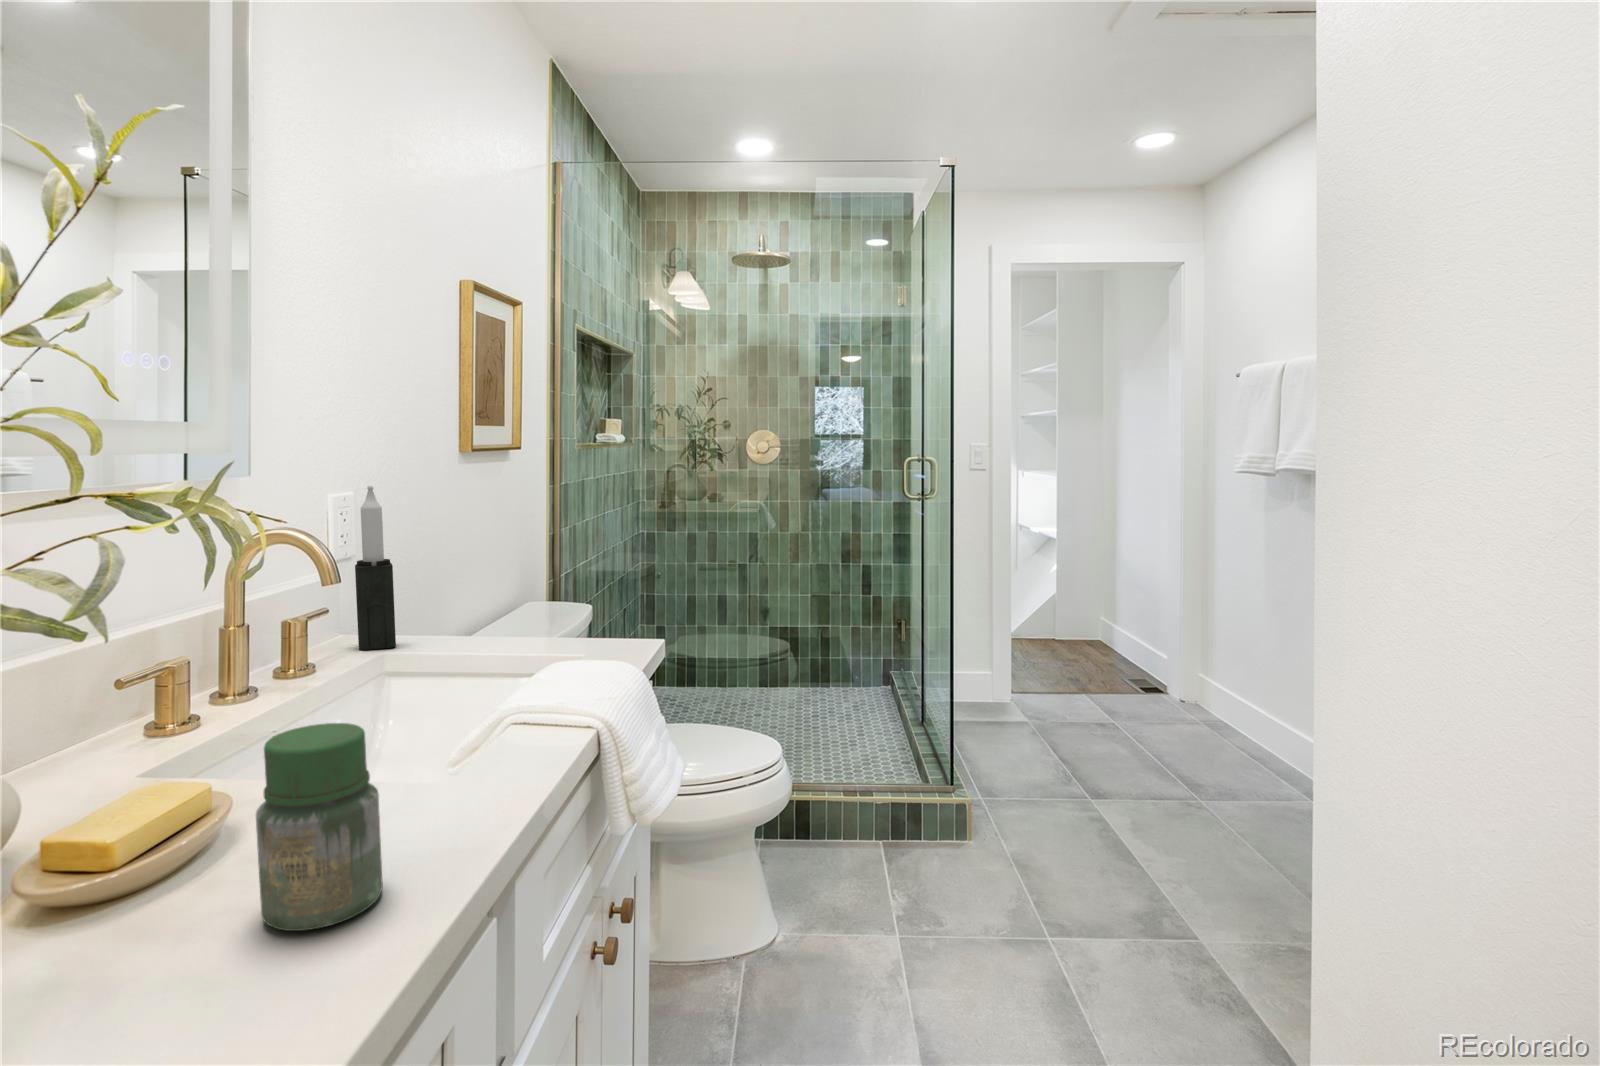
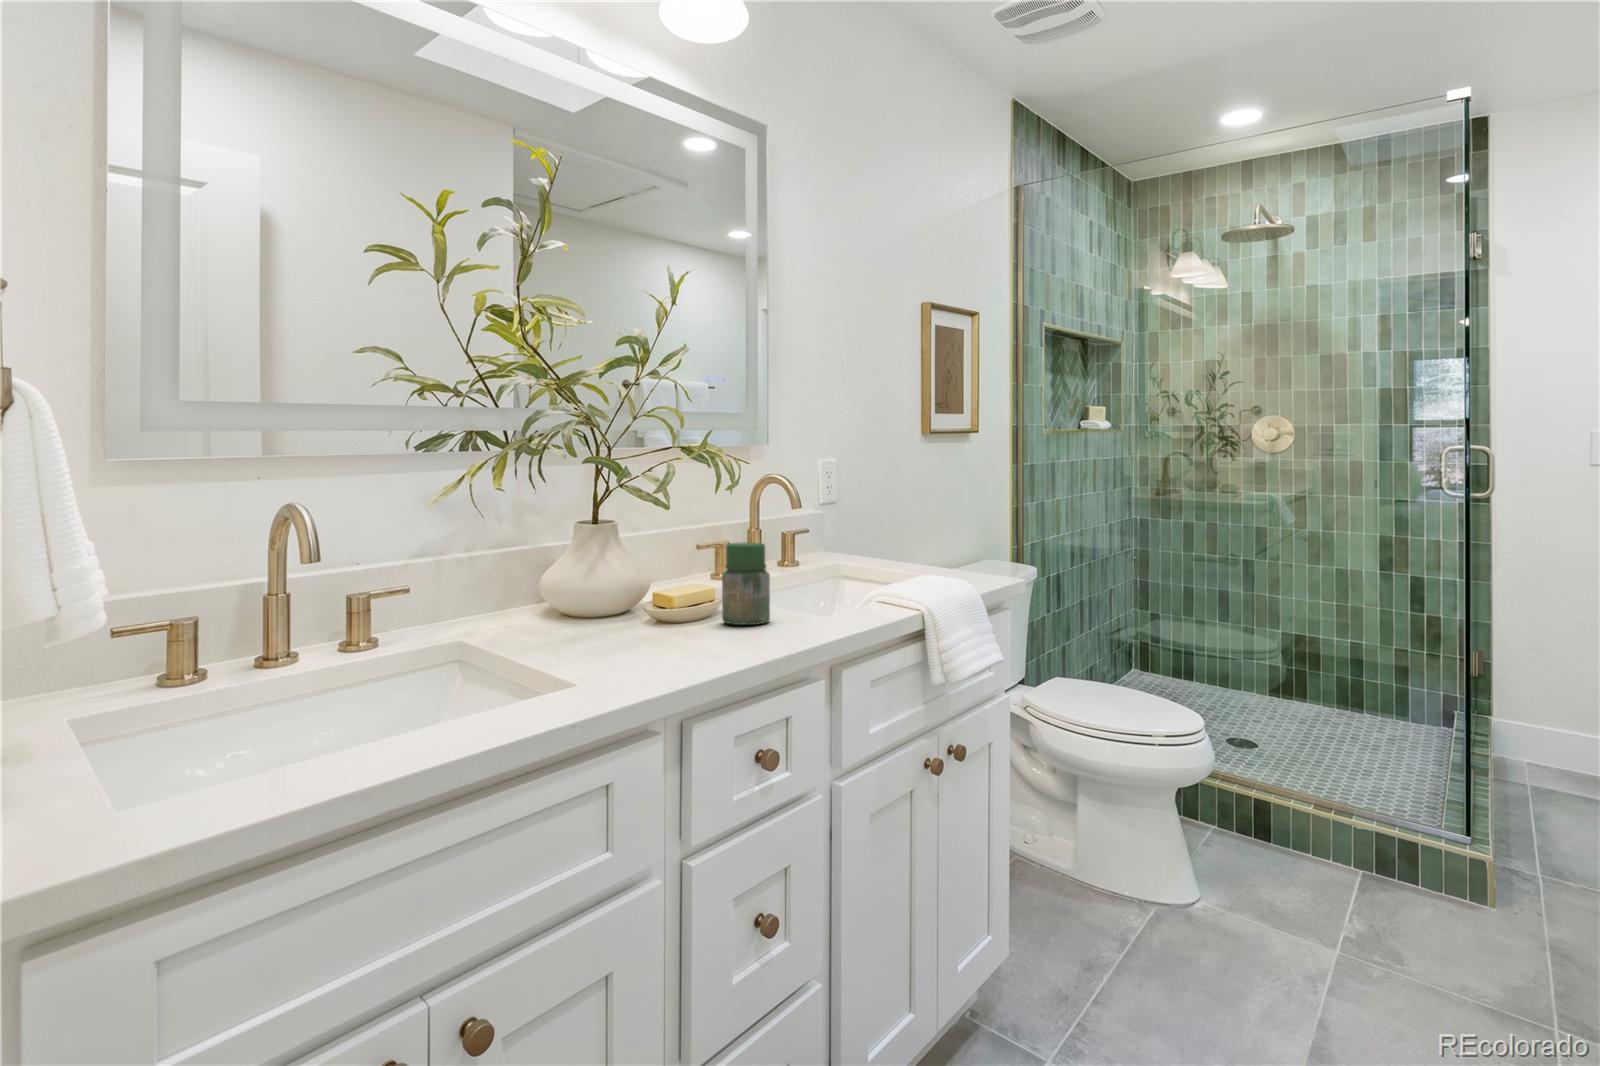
candle: present [355,485,396,650] -> none [830,452,853,563]

